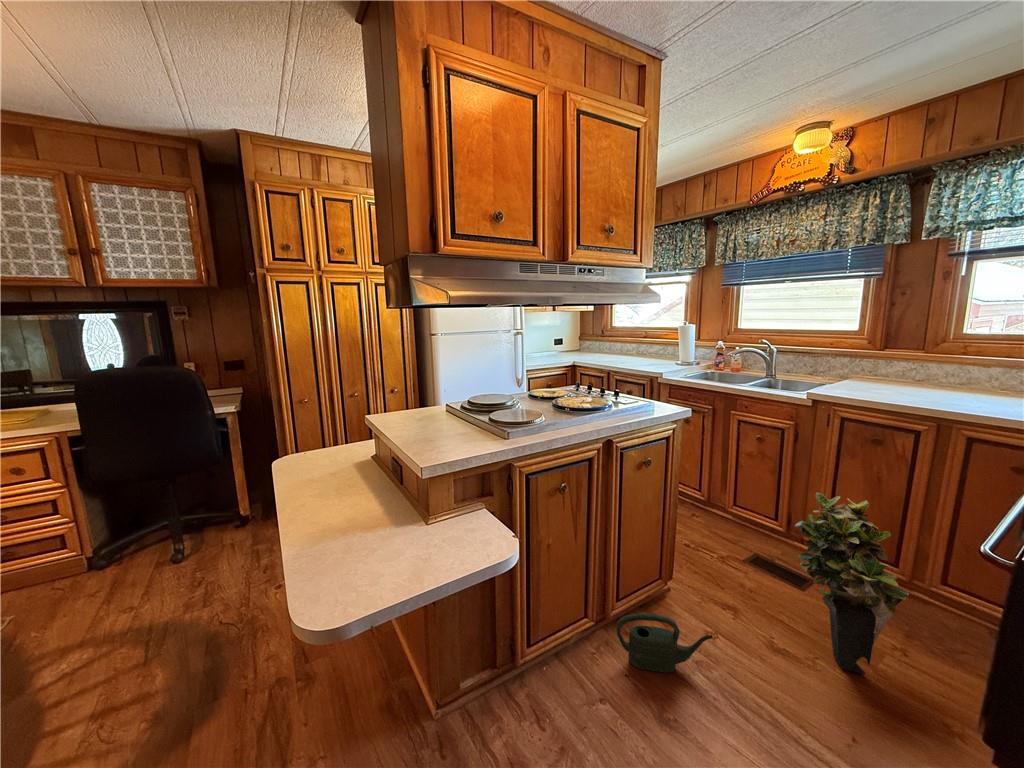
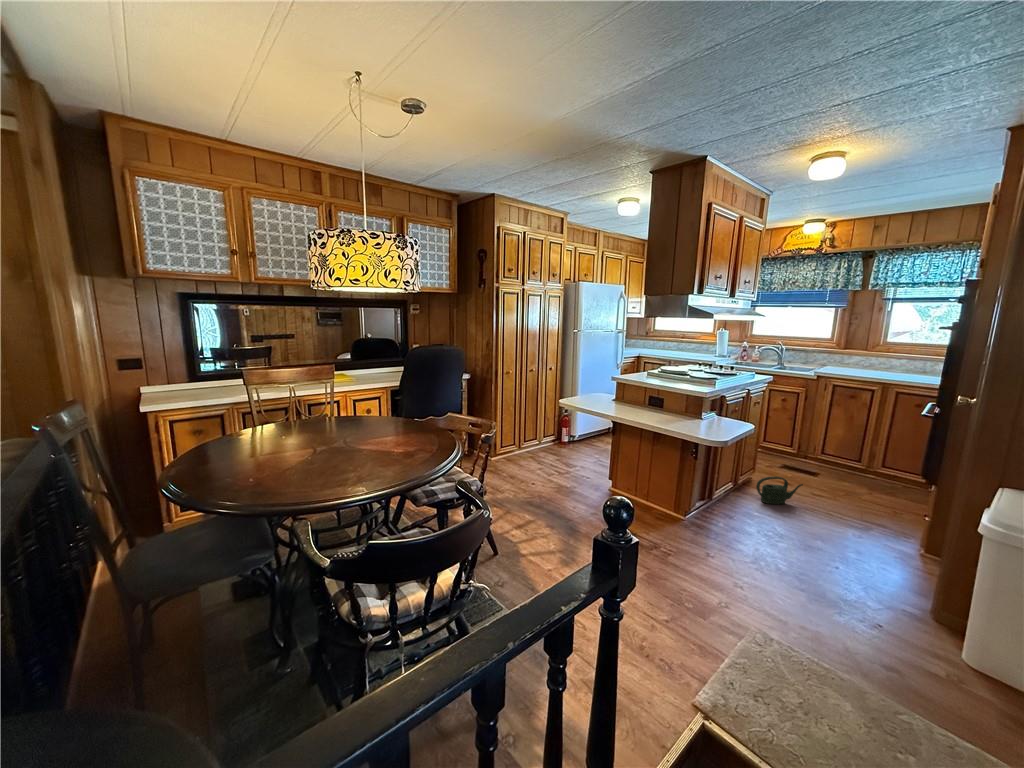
potted plant: present [795,493,909,674] -> none [829,419,882,499]

